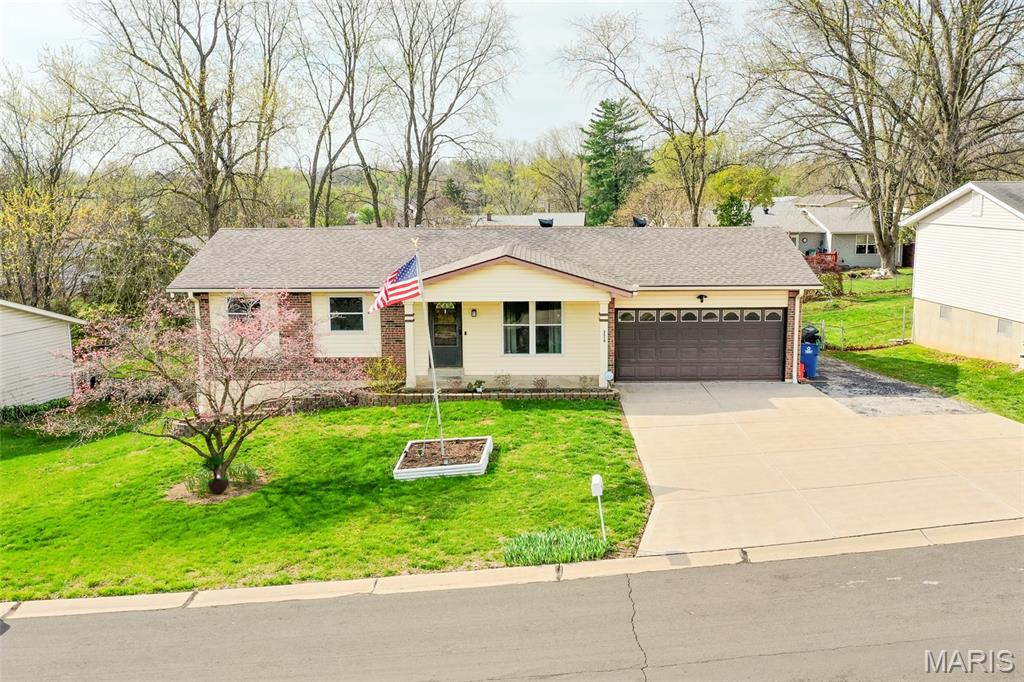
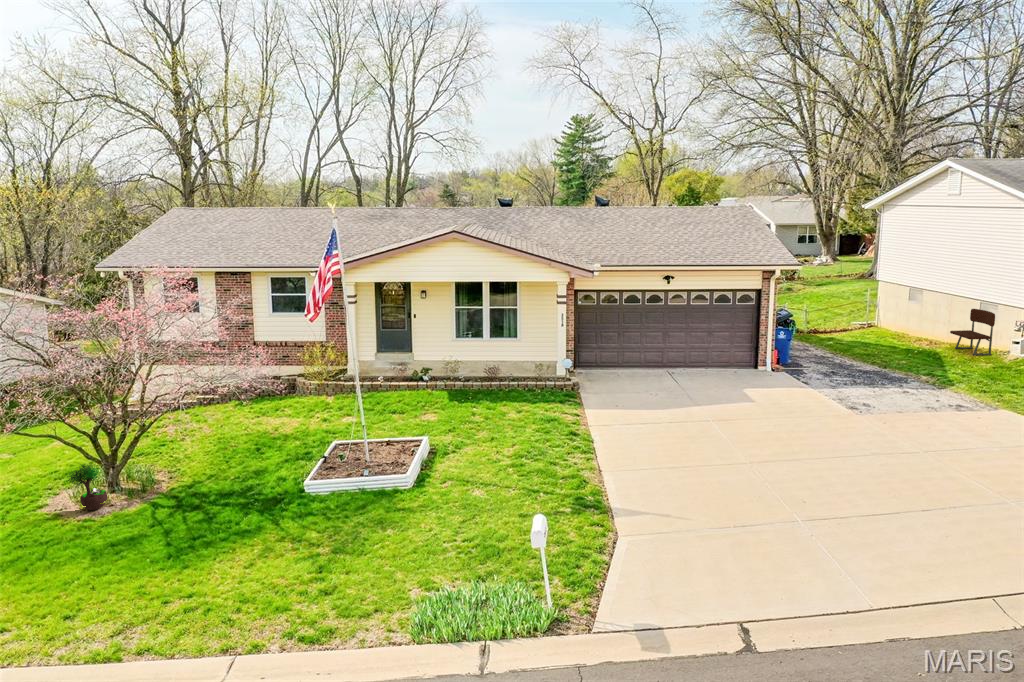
bench: none [975,323,1015,367] -> present [950,309,995,355]

